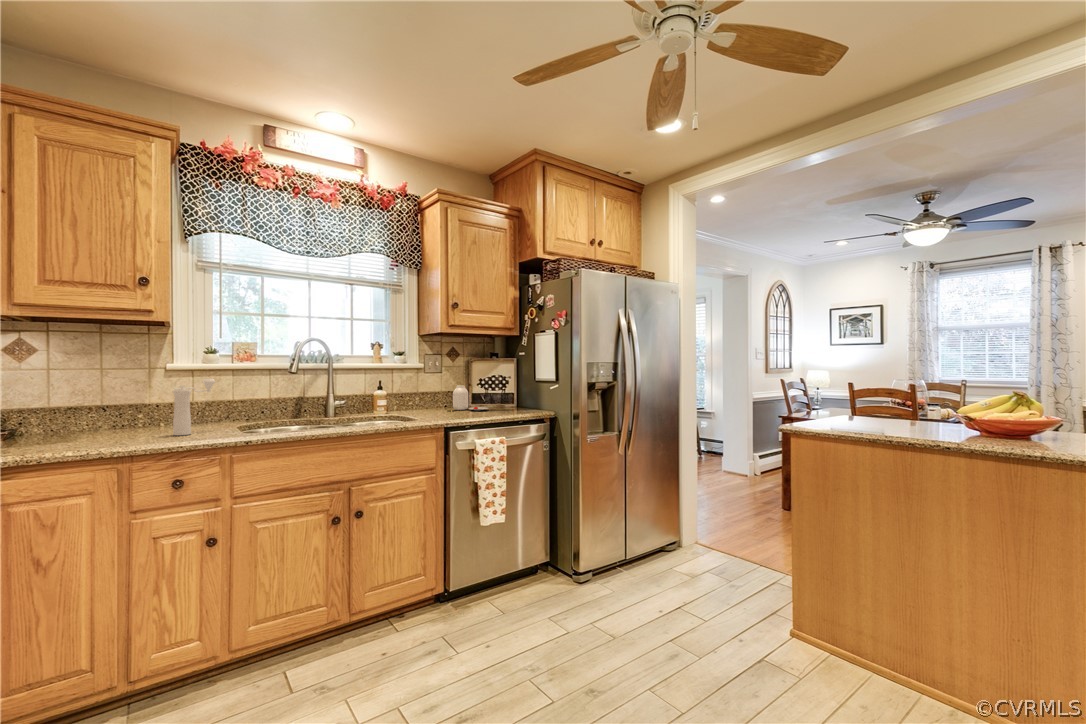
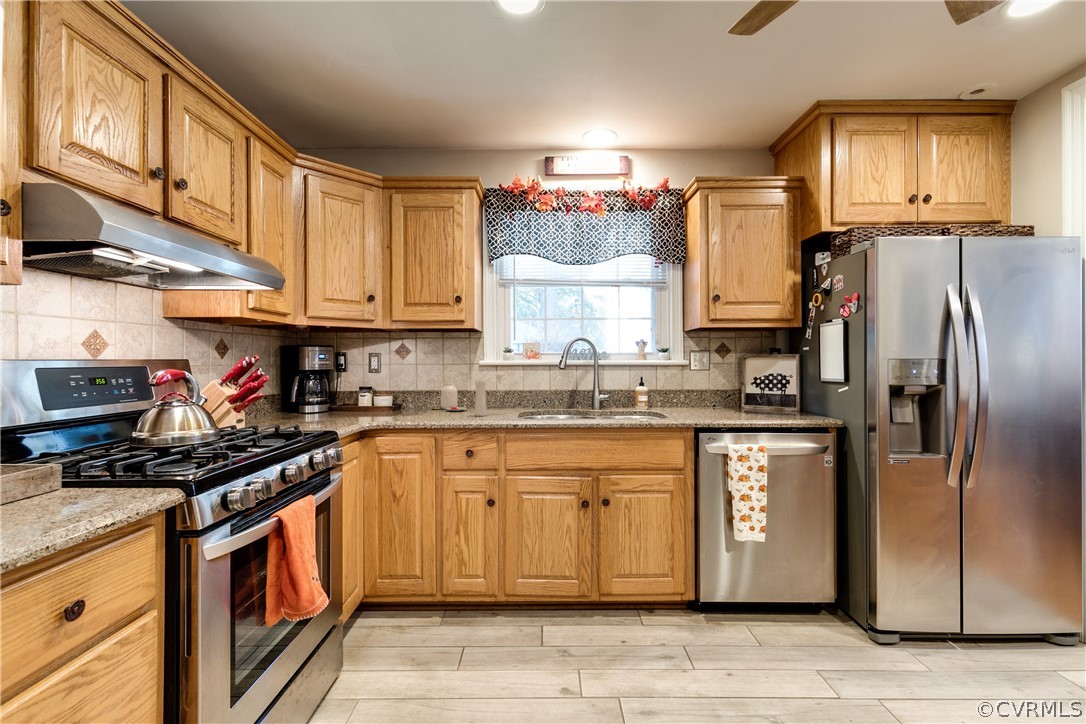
jar: present [447,385,488,411] -> present [432,383,467,411]

